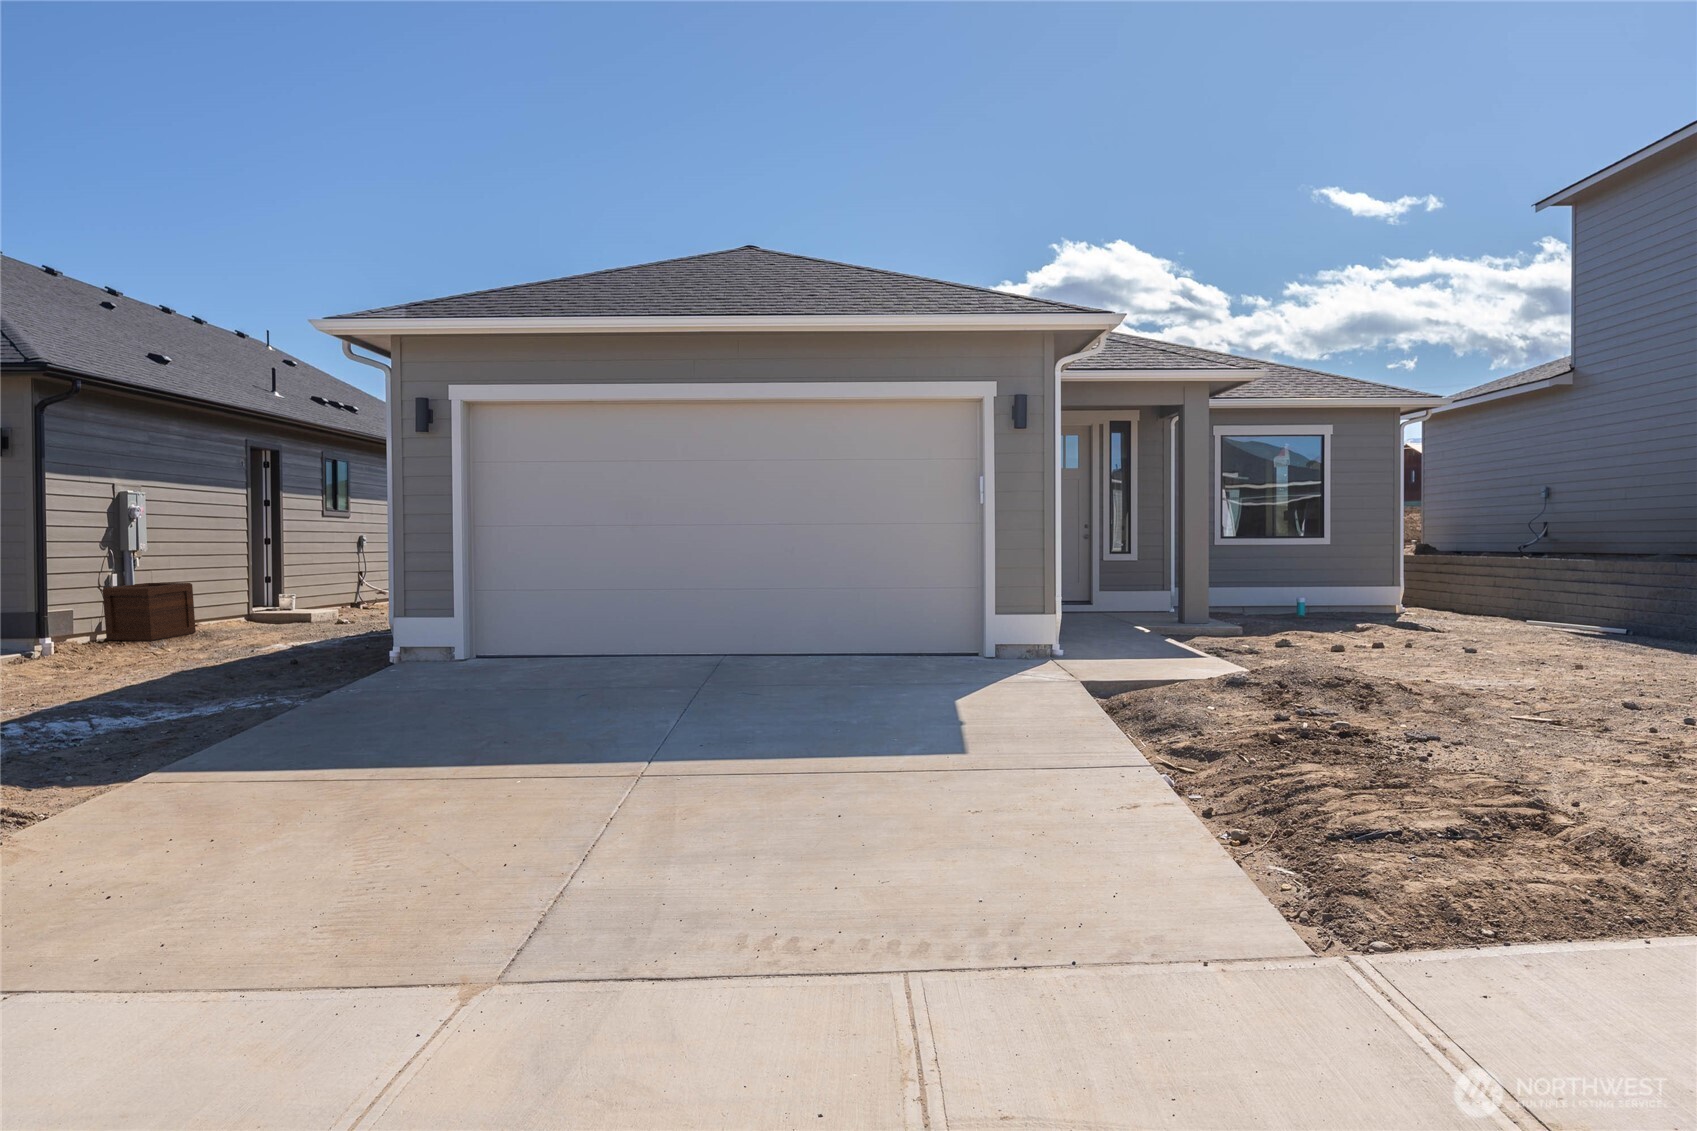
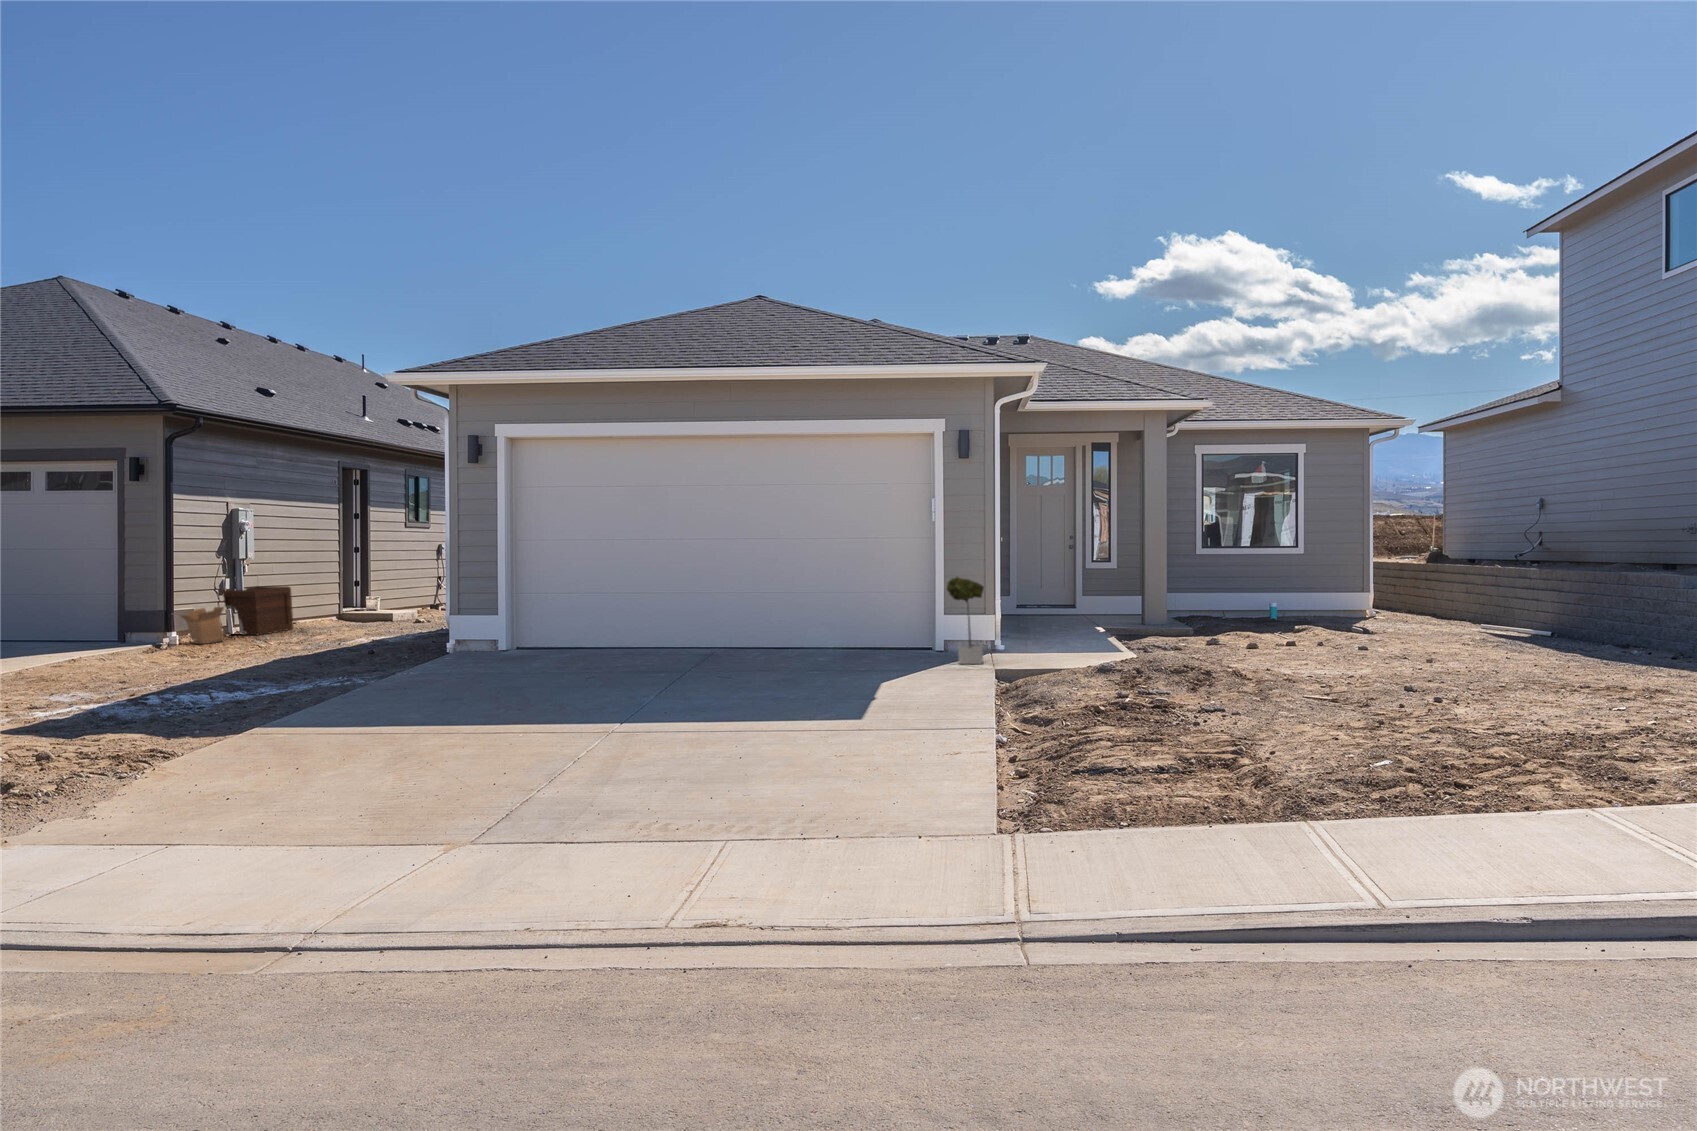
potted tree: none [1004,570,1048,672] -> present [947,577,984,664]
cardboard box: none [50,608,112,653] -> present [181,607,224,644]

